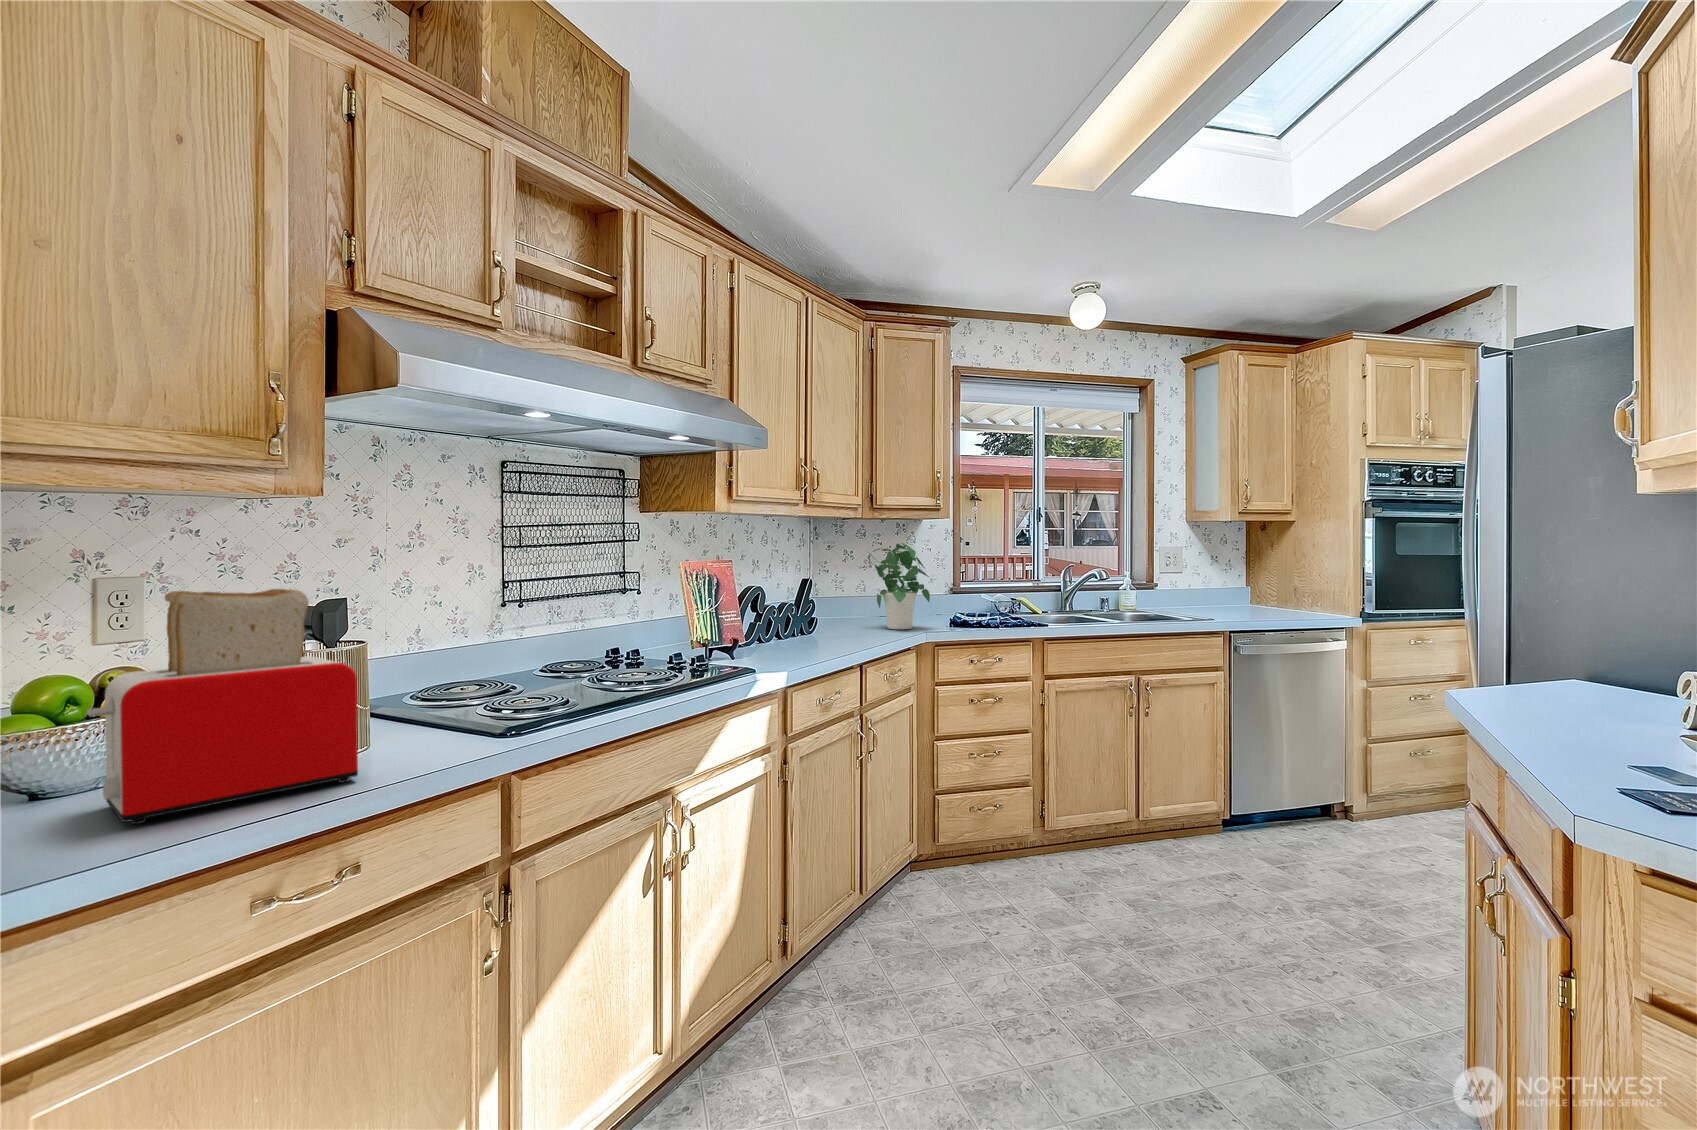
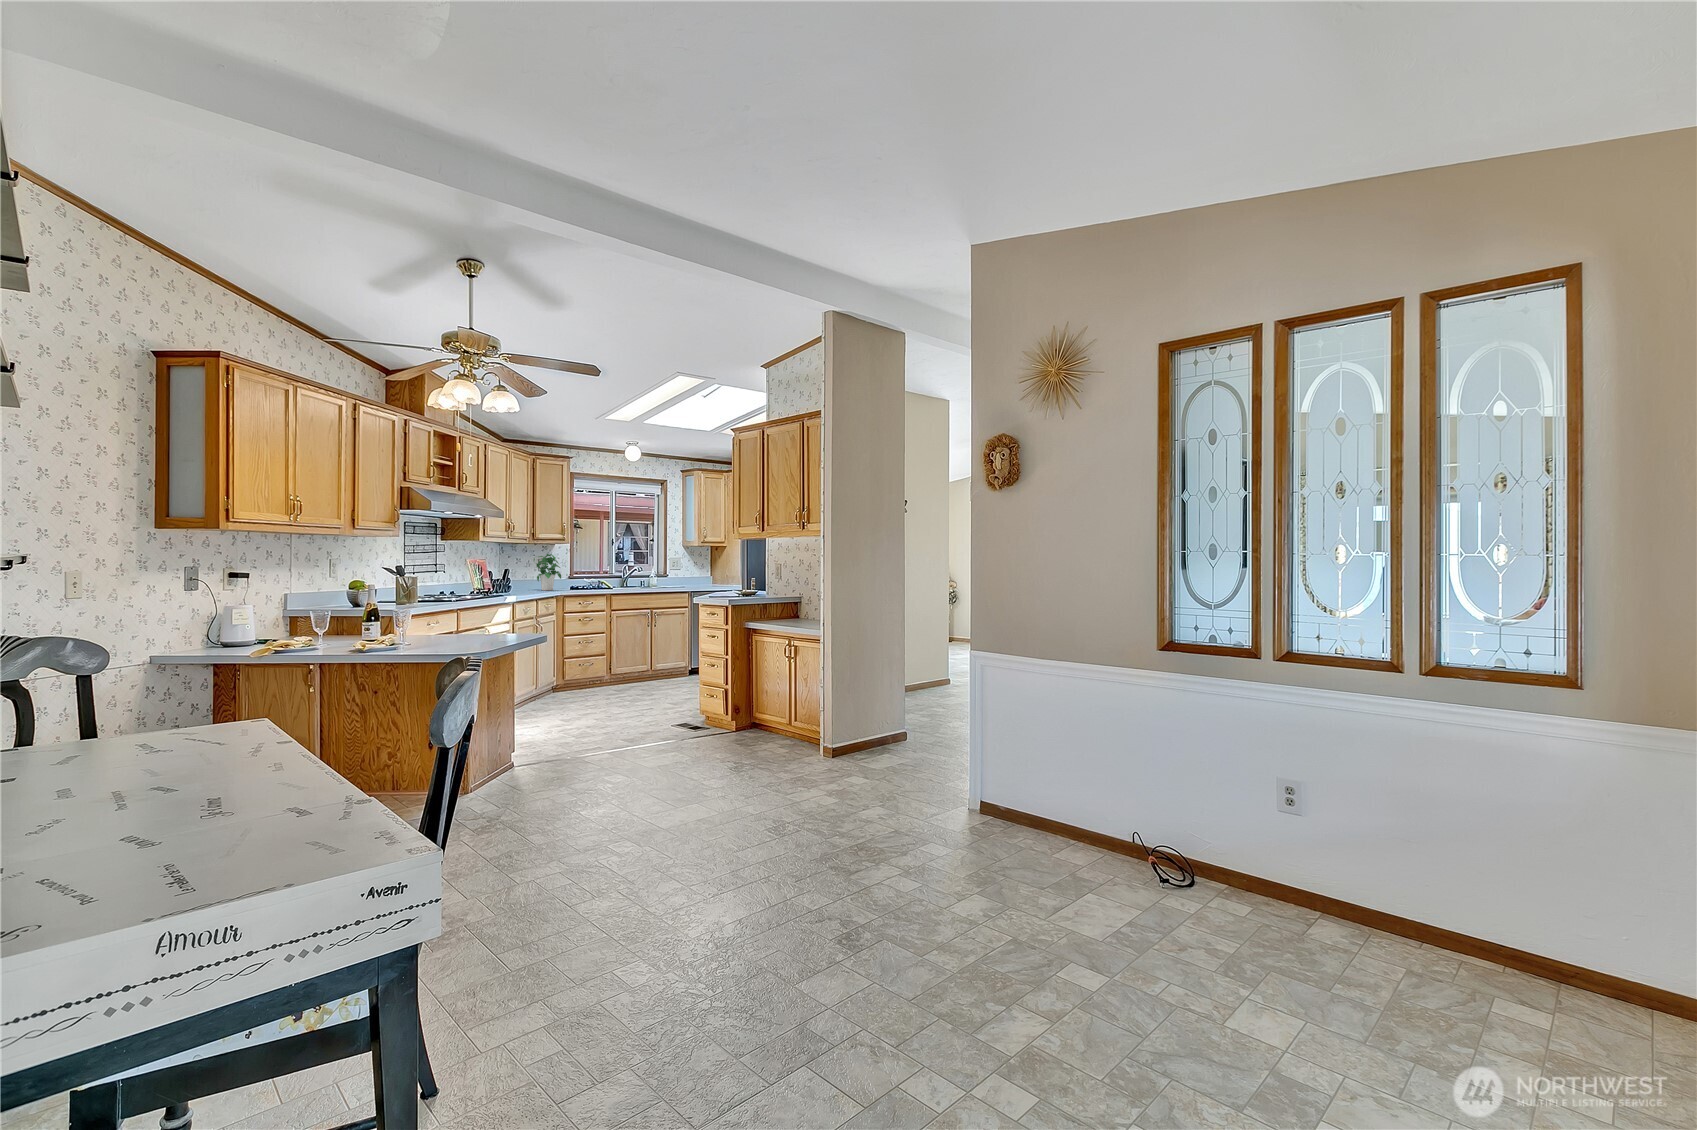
toaster: present [87,589,358,824] -> none [391,559,438,604]

